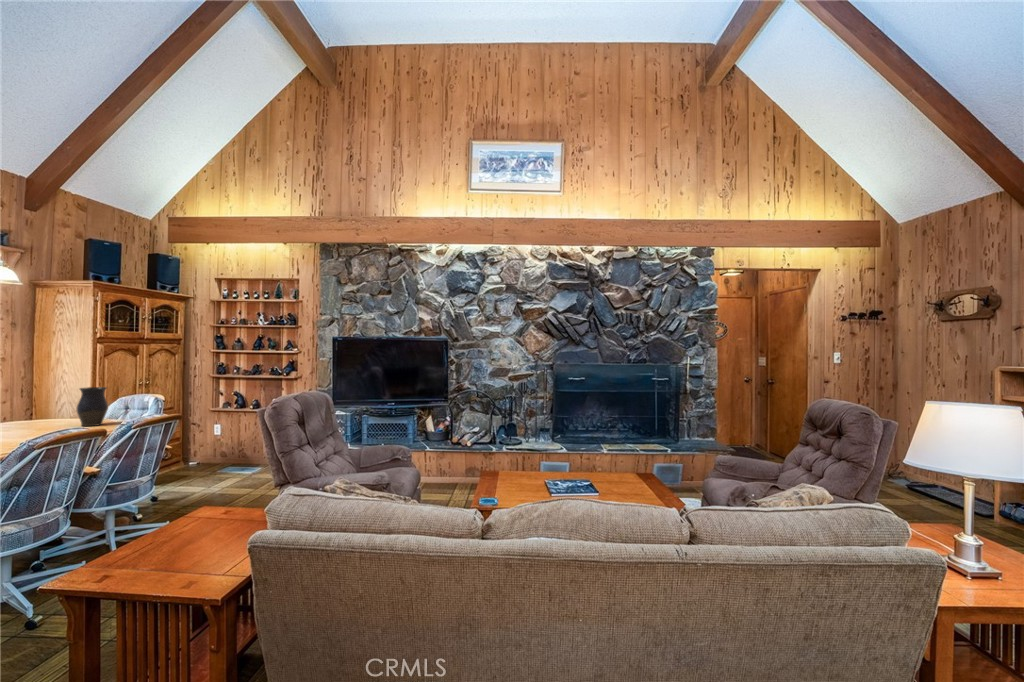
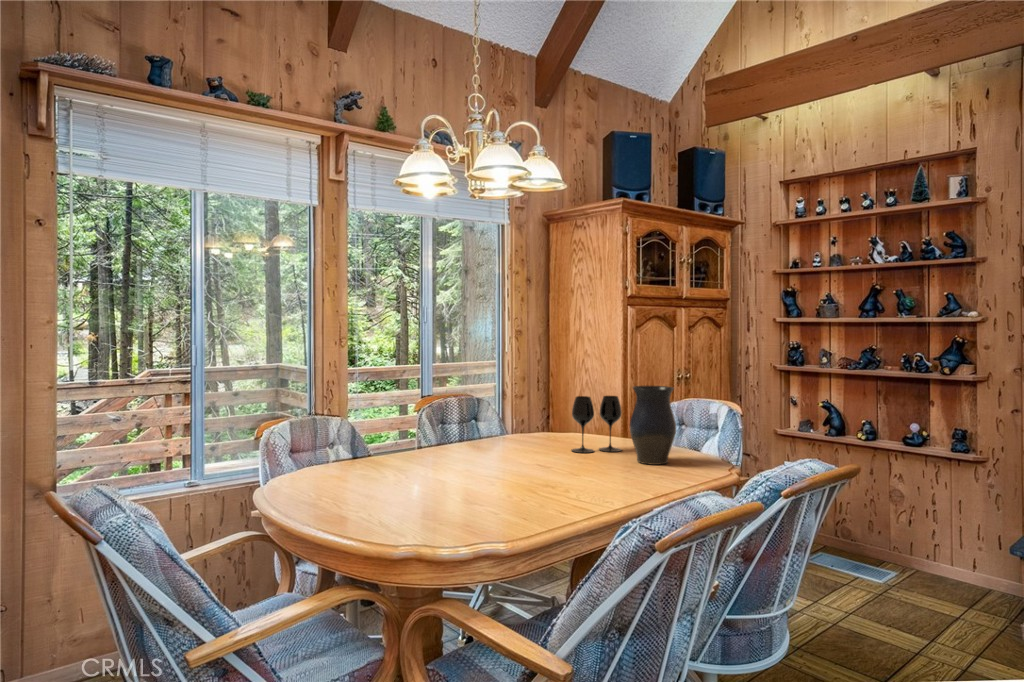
wine glass: none [35,394,75,427] -> present [571,396,622,453]

